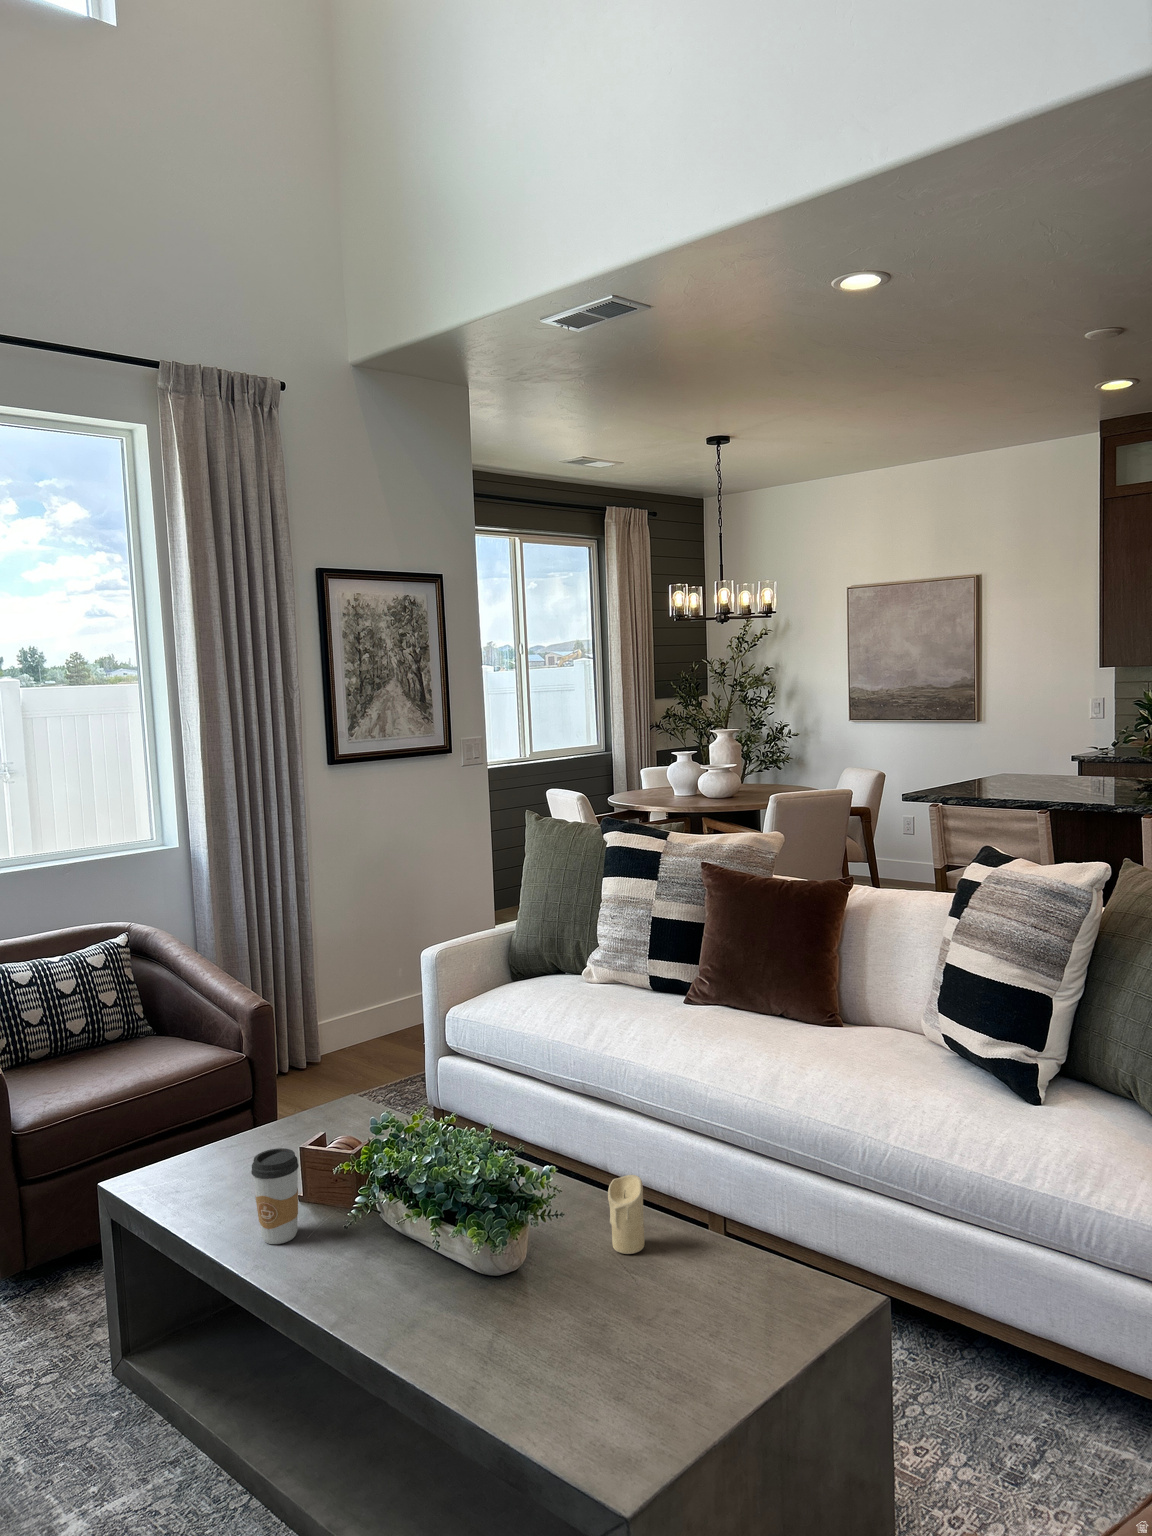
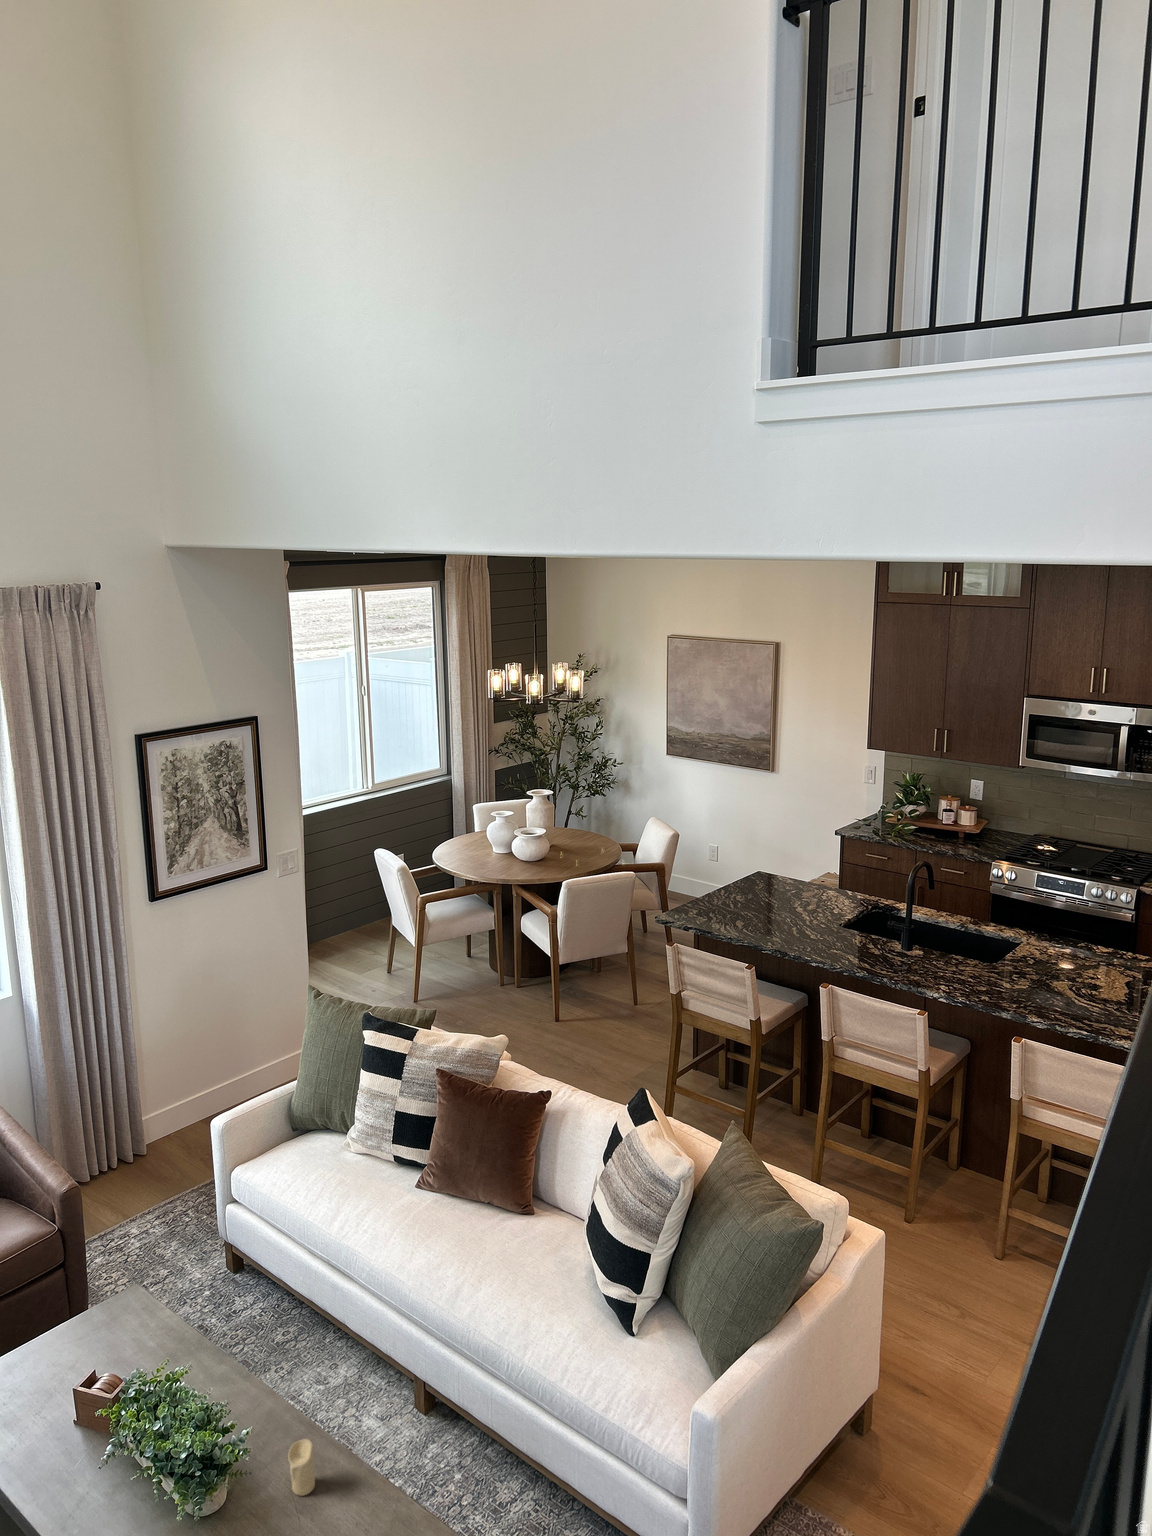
coffee cup: present [251,1148,299,1244] -> none [32,1414,69,1485]

